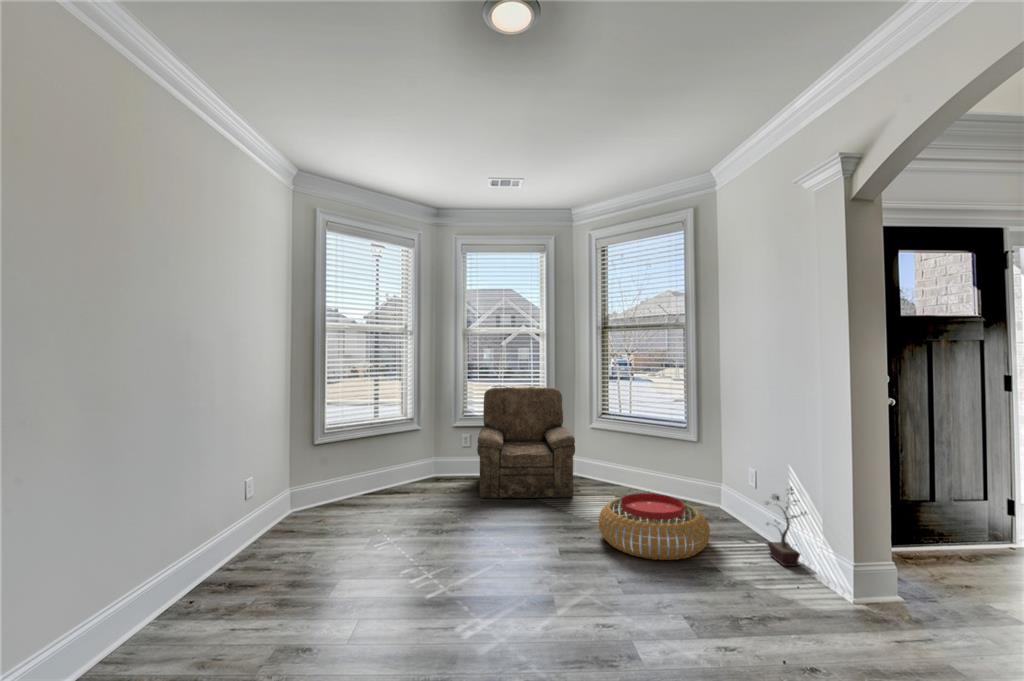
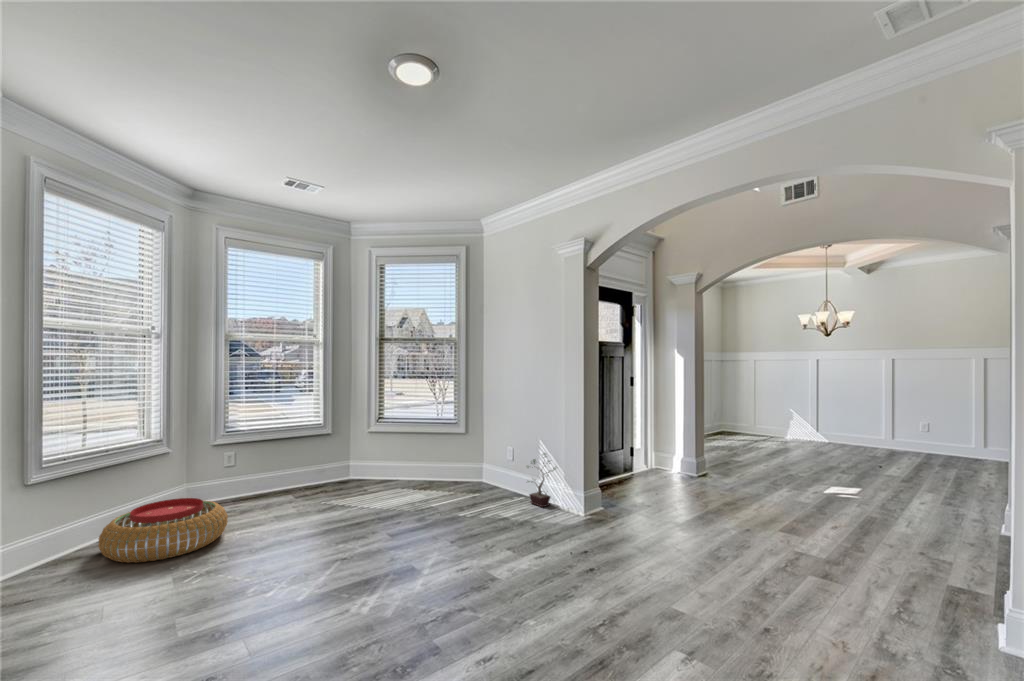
armchair: present [477,387,575,498] -> none [251,396,367,513]
pouf: present [598,493,710,560] -> present [98,498,228,563]

